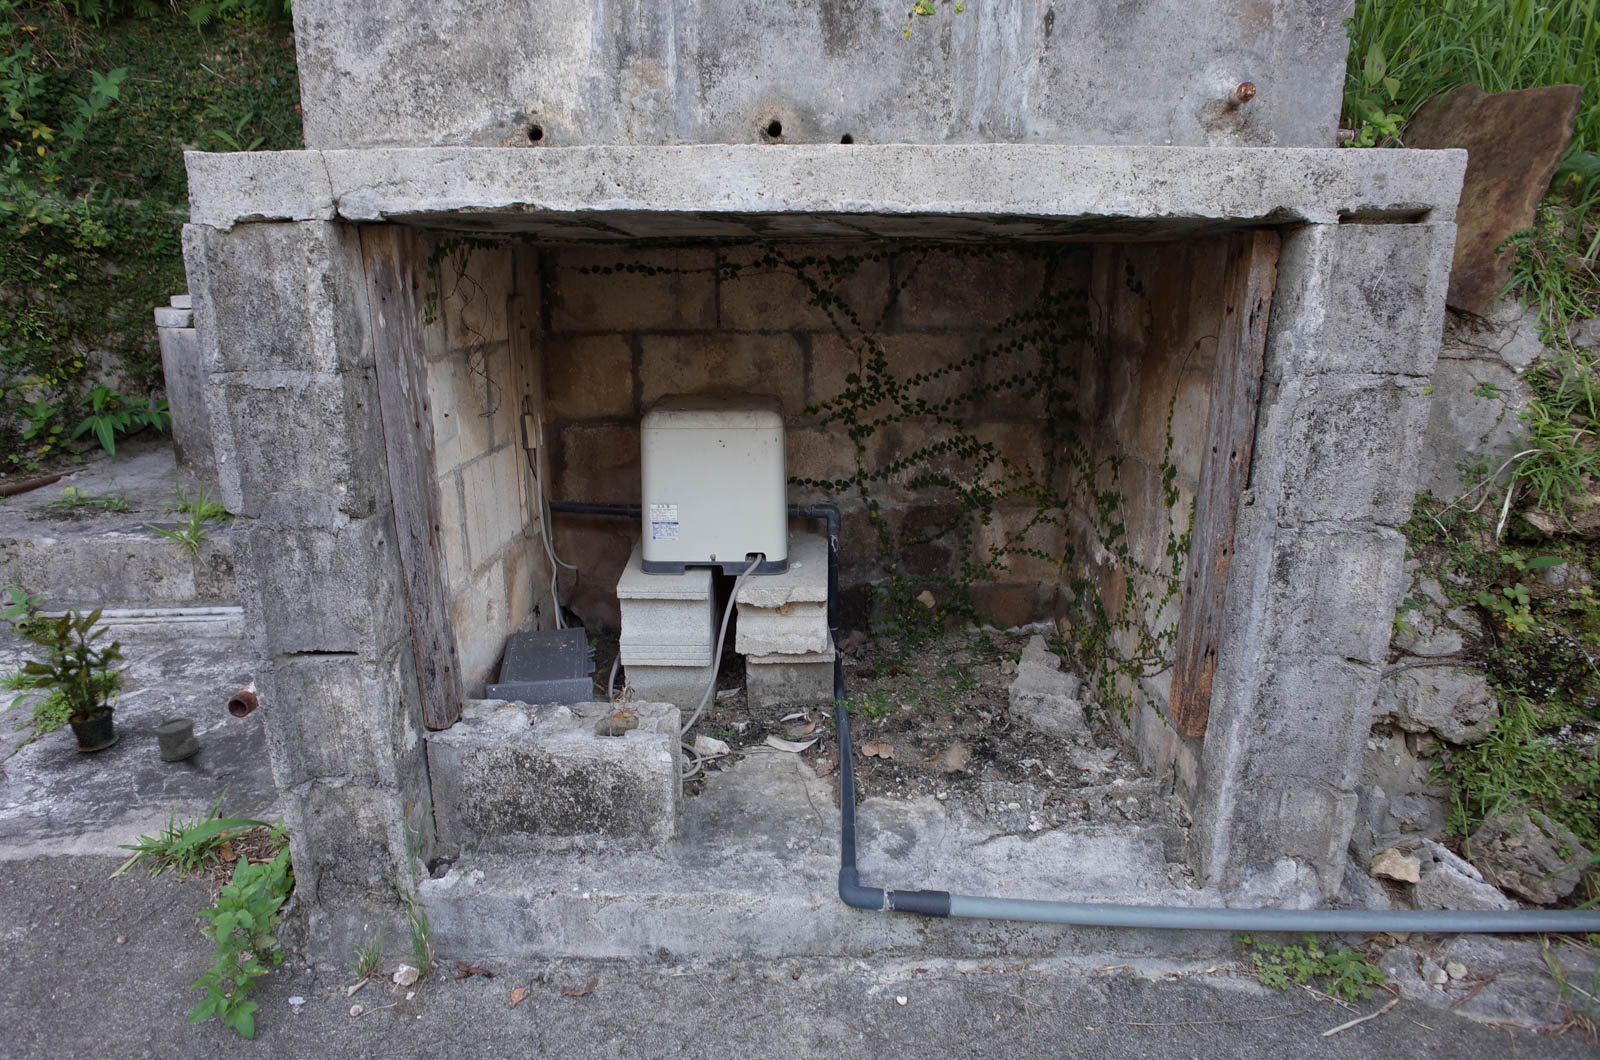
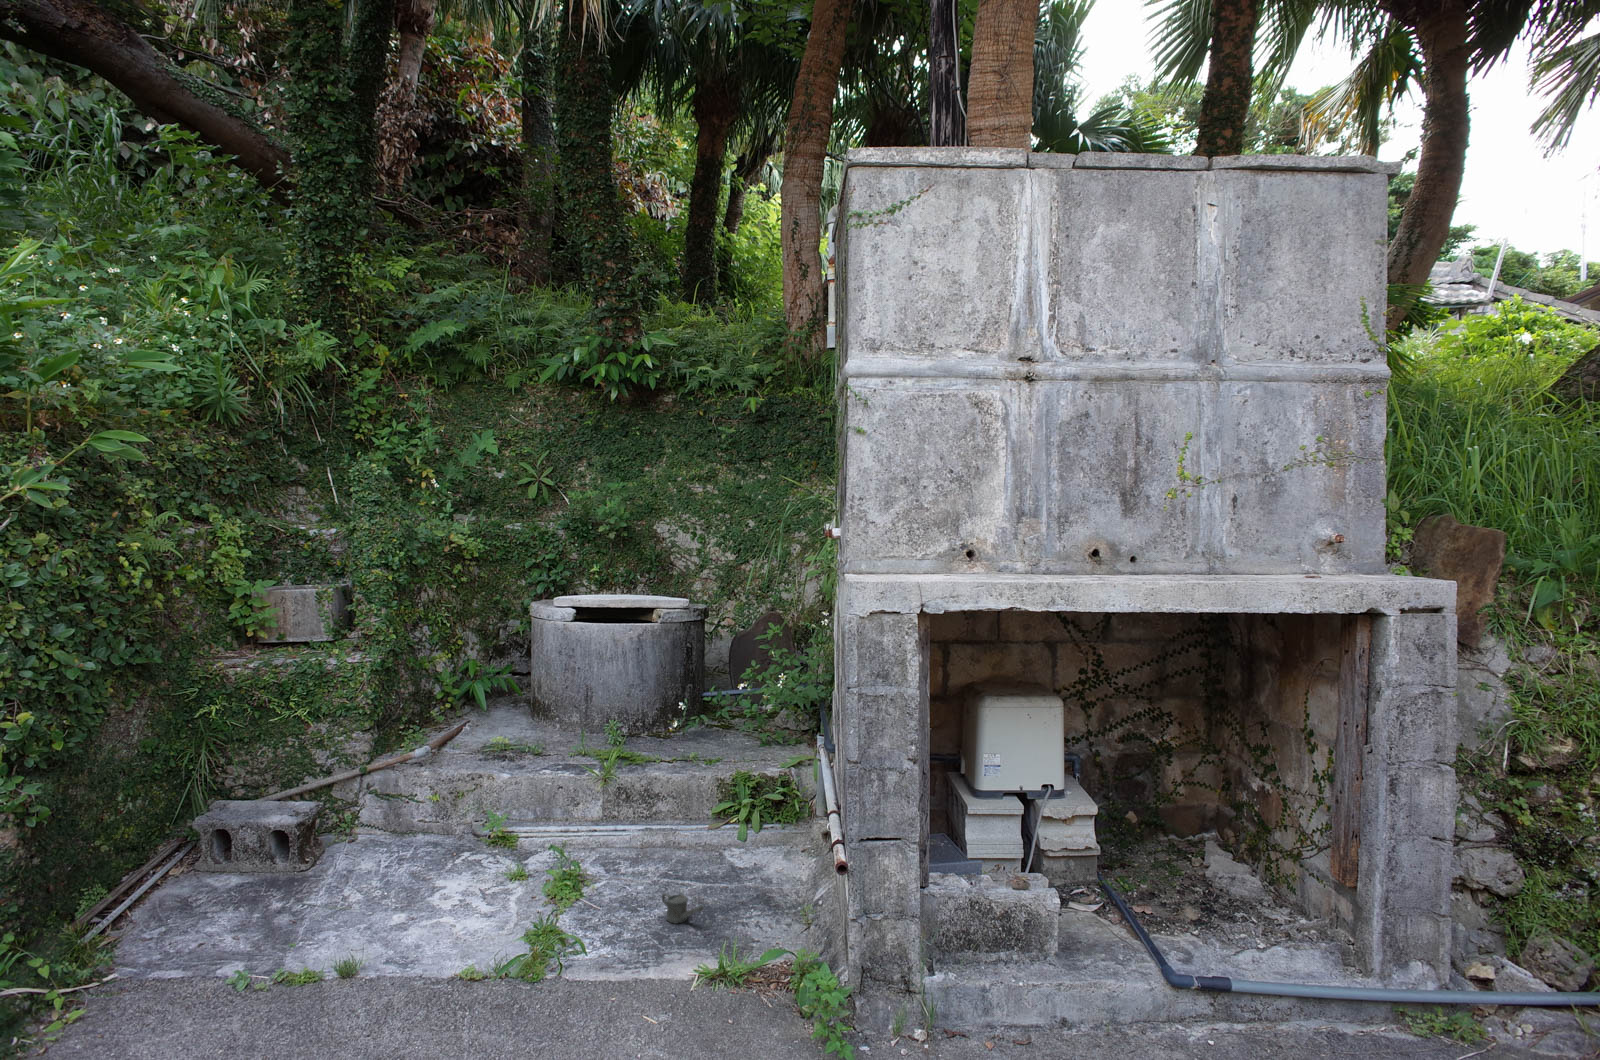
potted plant: present [21,606,124,752] -> none [590,818,641,918]

